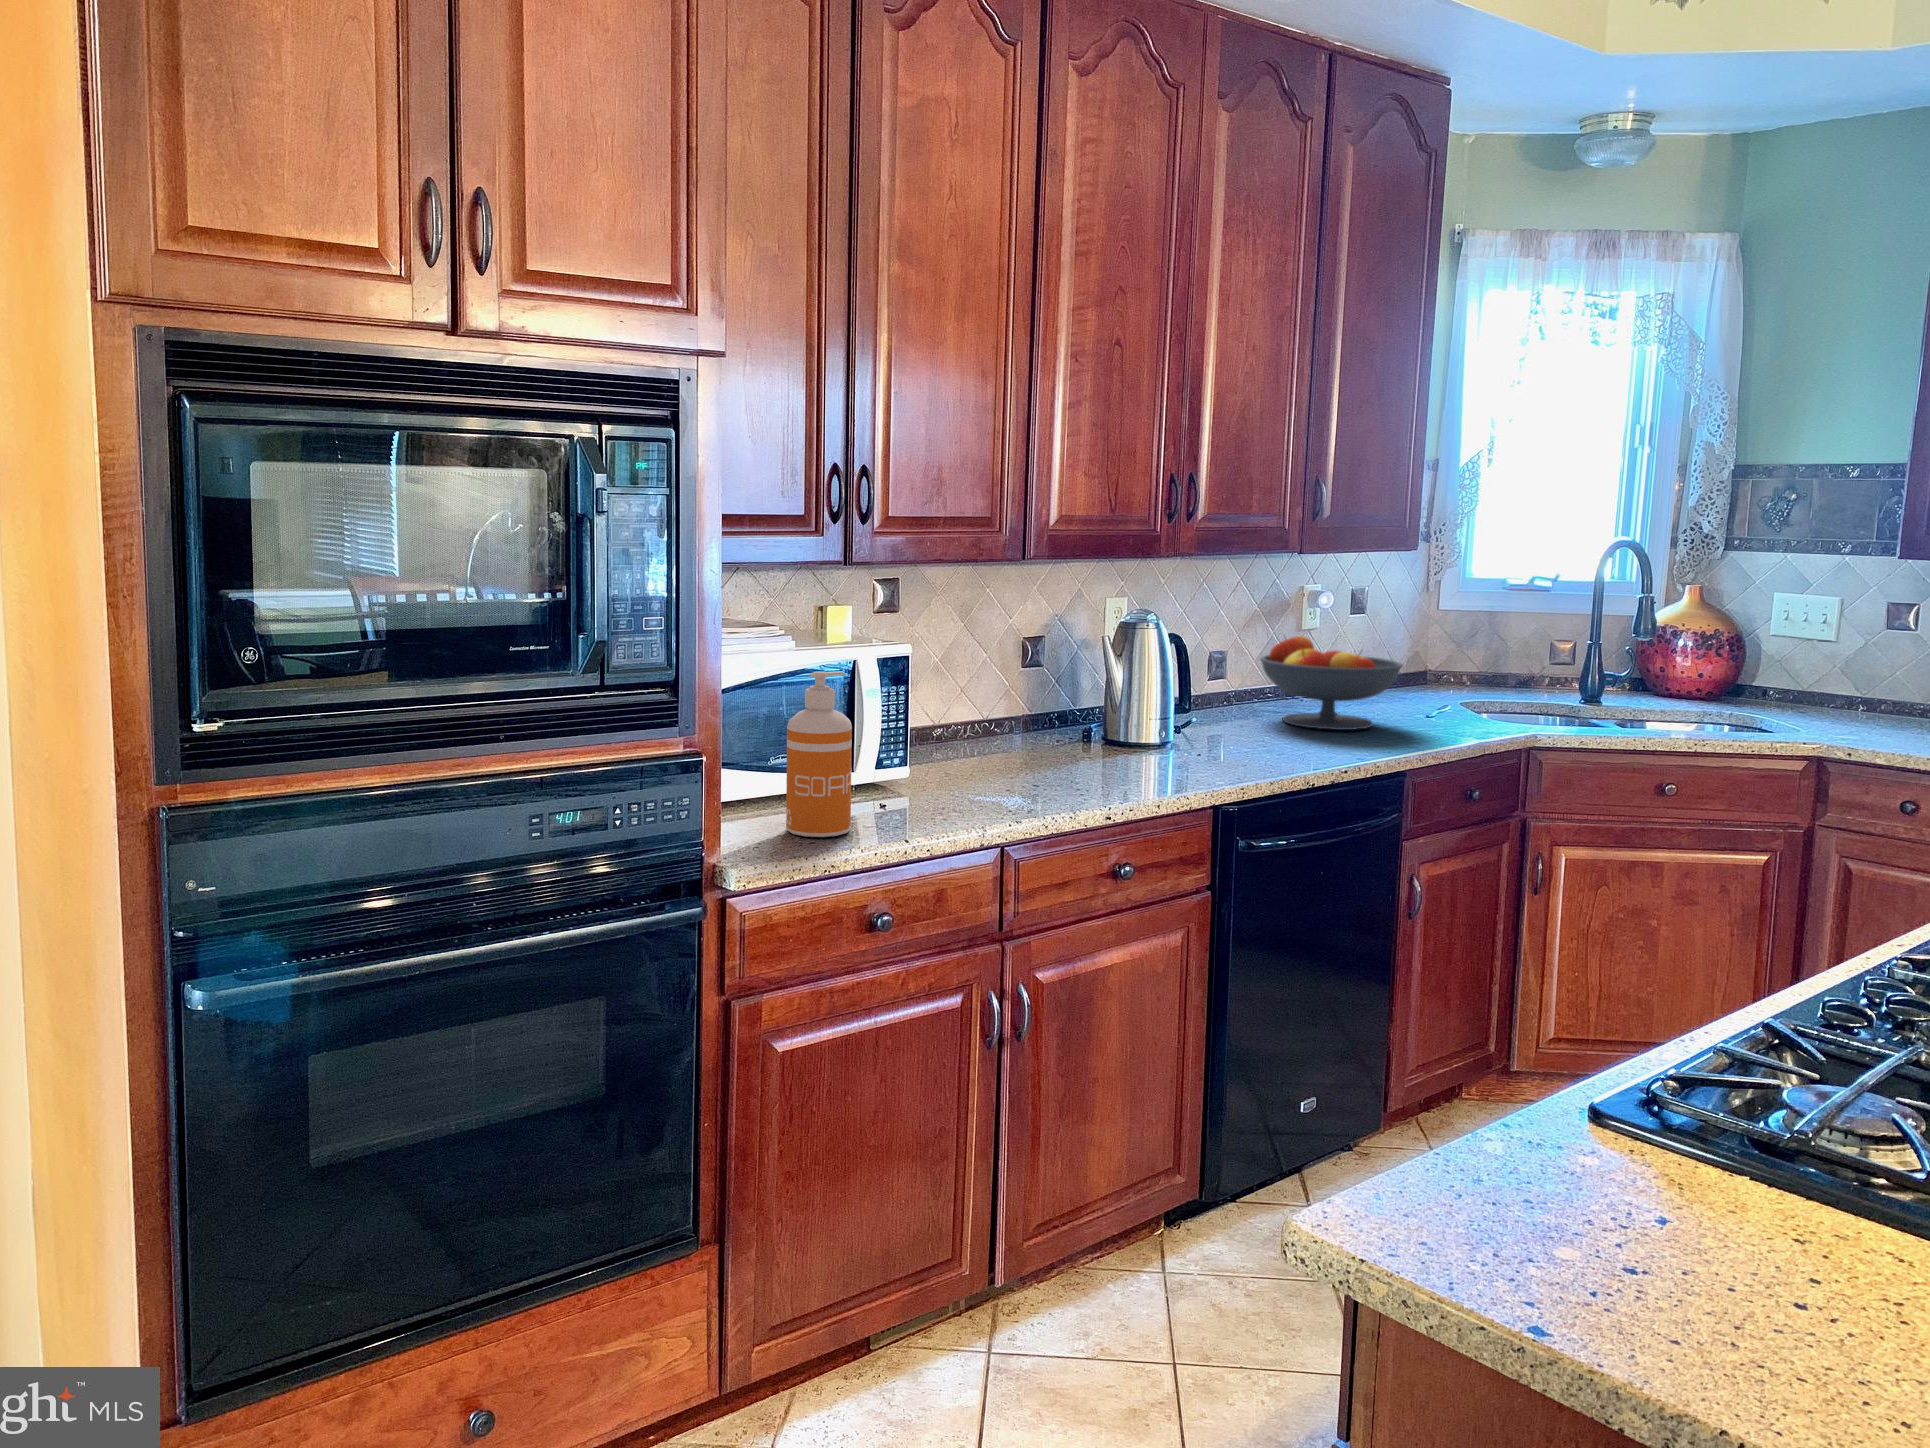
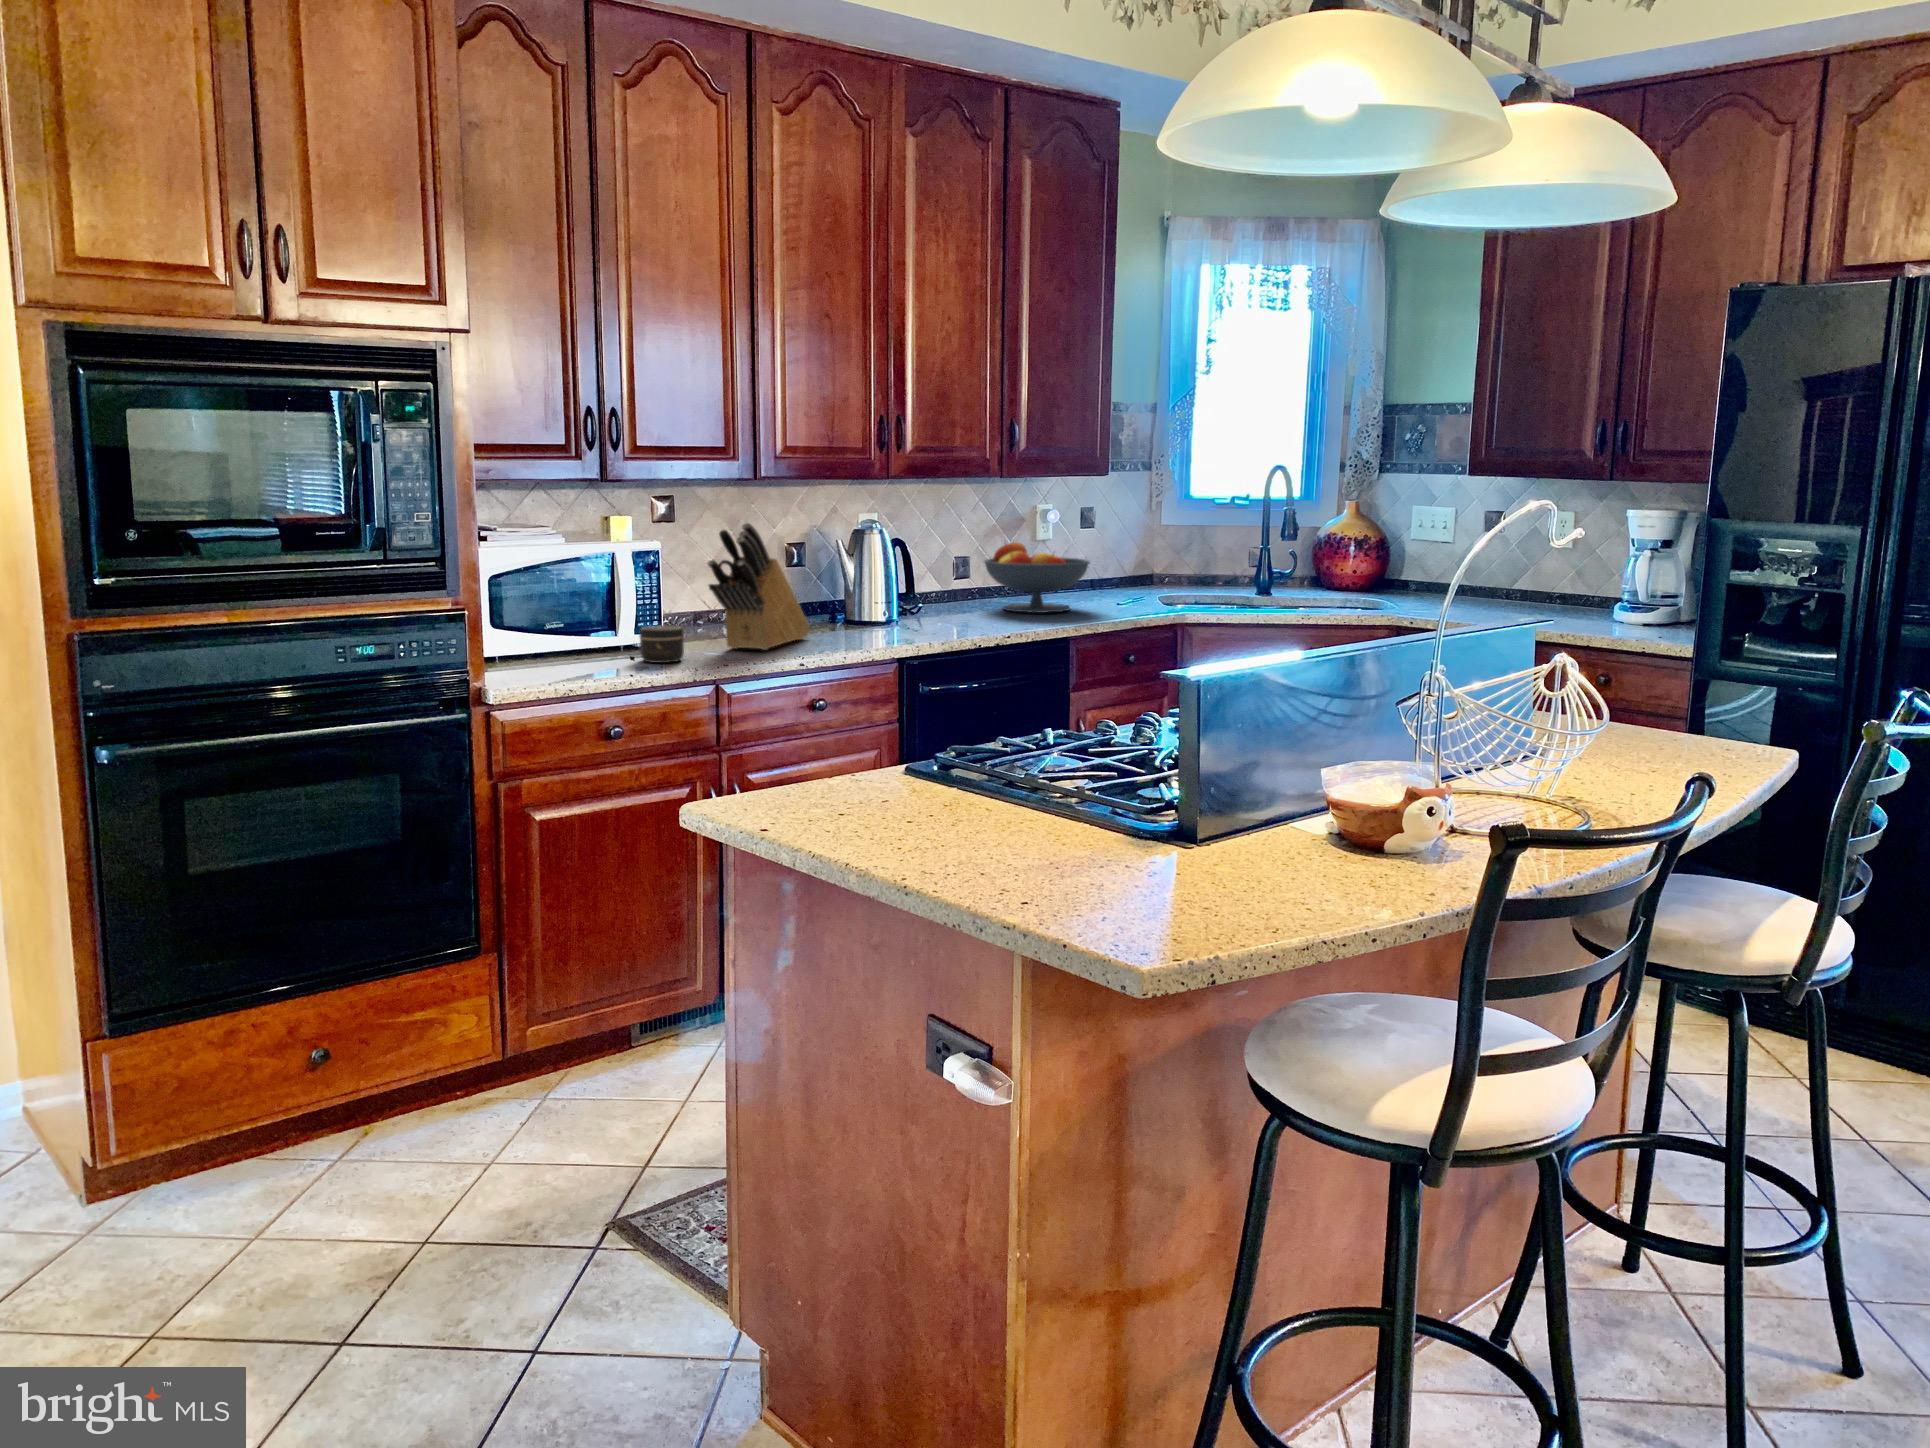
knife block: none [984,621,1087,794] -> present [708,523,810,650]
soap dispenser: present [786,671,852,837] -> none [547,557,598,674]
jar: none [895,761,955,816] -> present [640,625,684,663]

